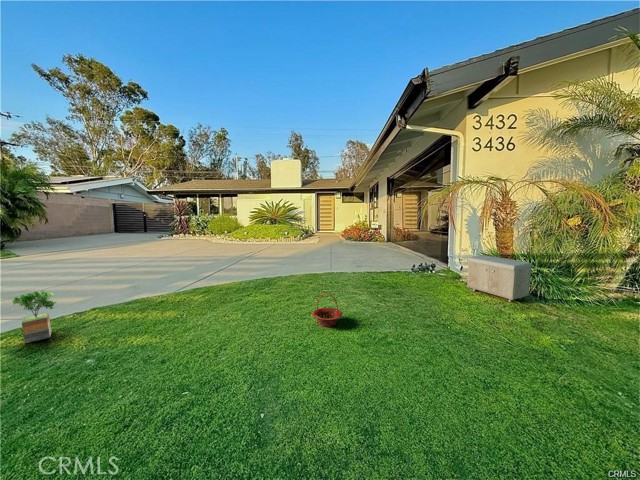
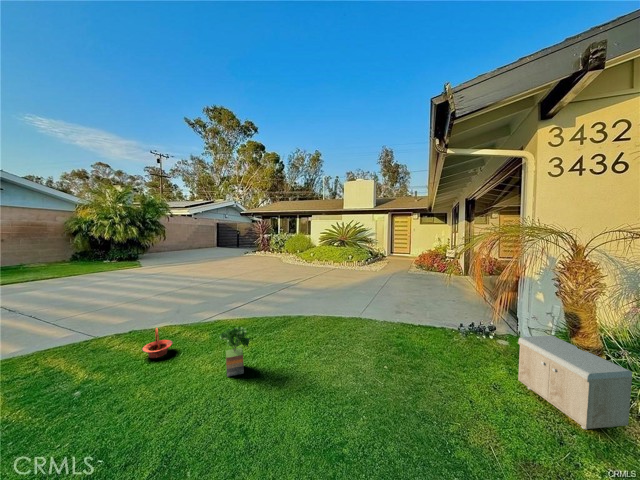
potted tree: present [12,291,56,343] -> present [220,327,250,377]
basket: present [312,293,343,327] -> present [142,328,173,358]

